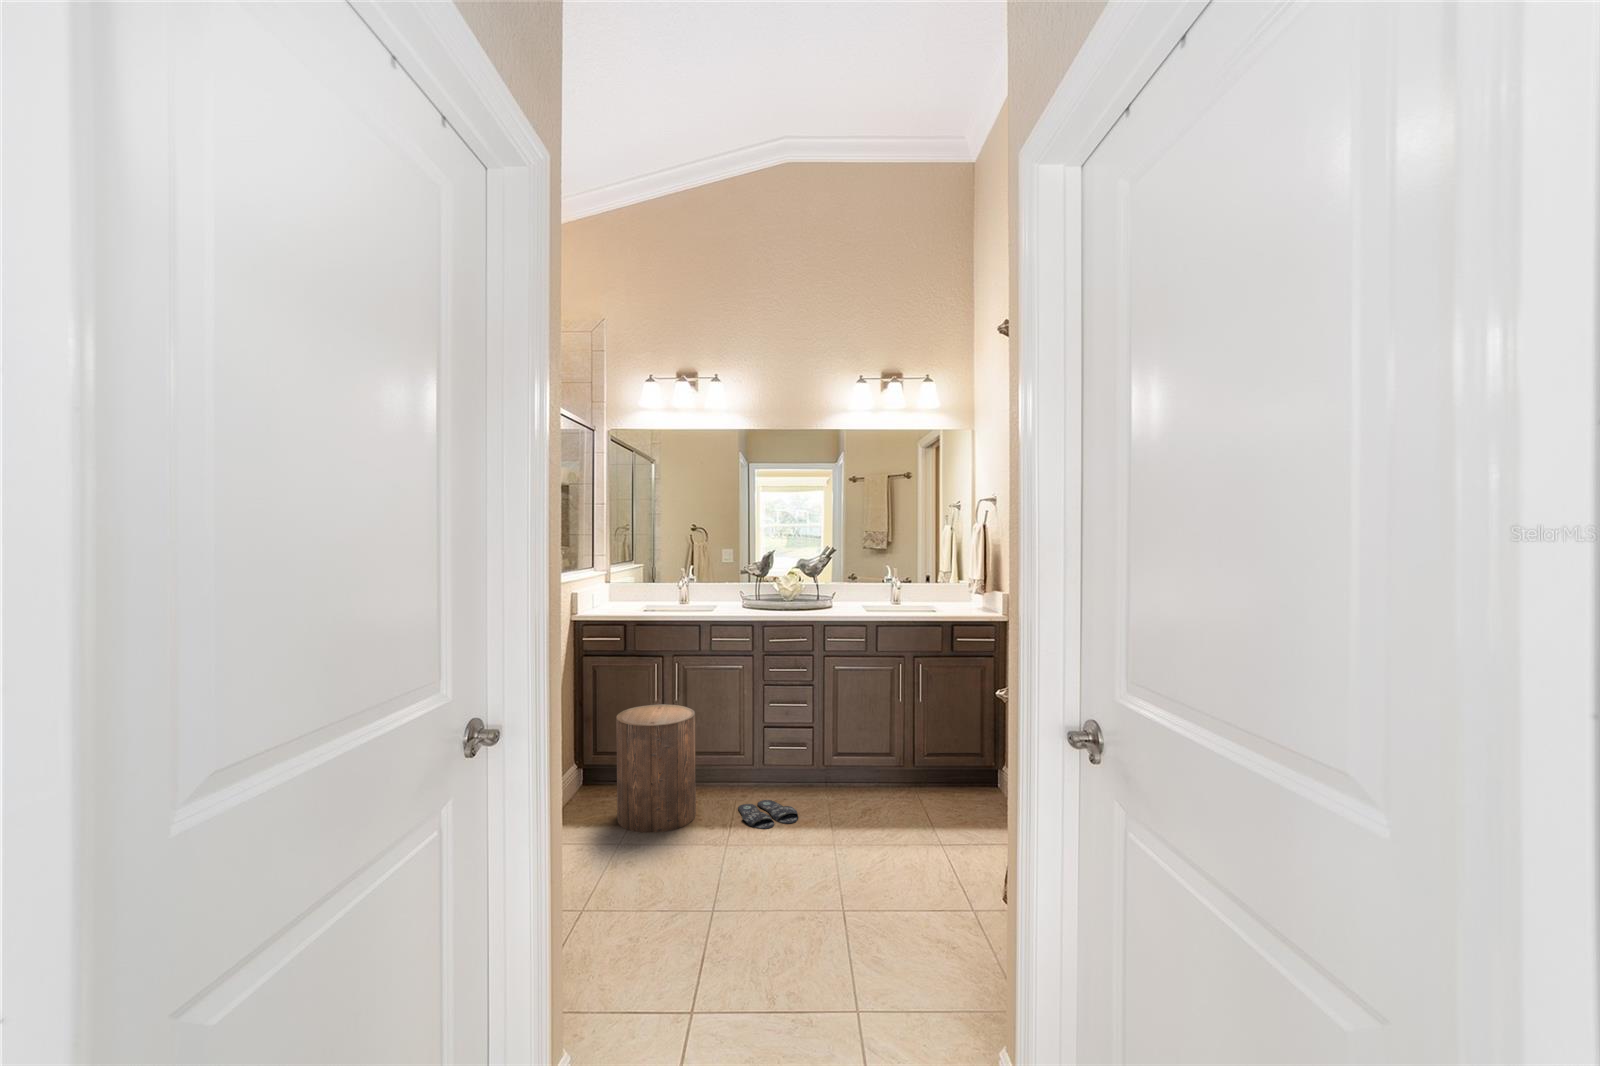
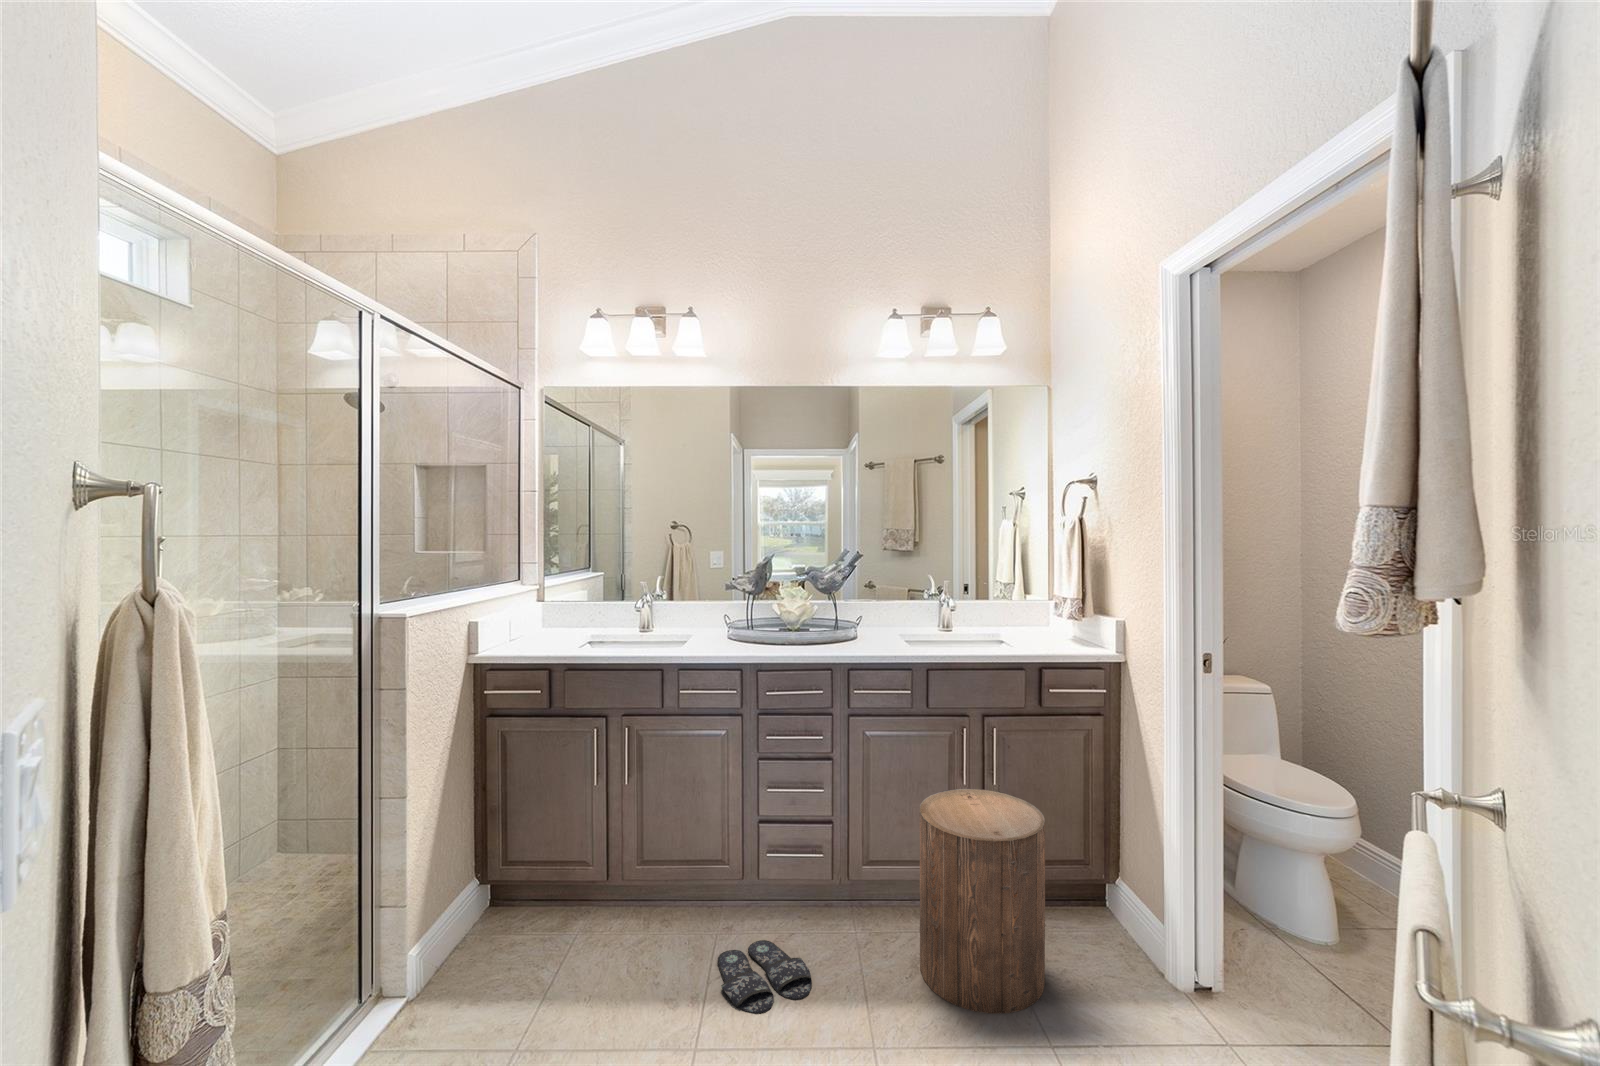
stool: present [616,704,696,833] -> present [920,789,1045,1014]

